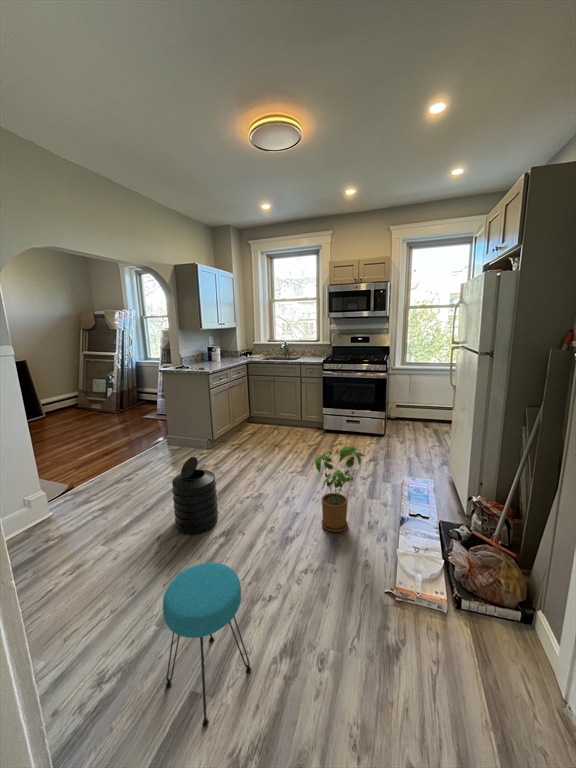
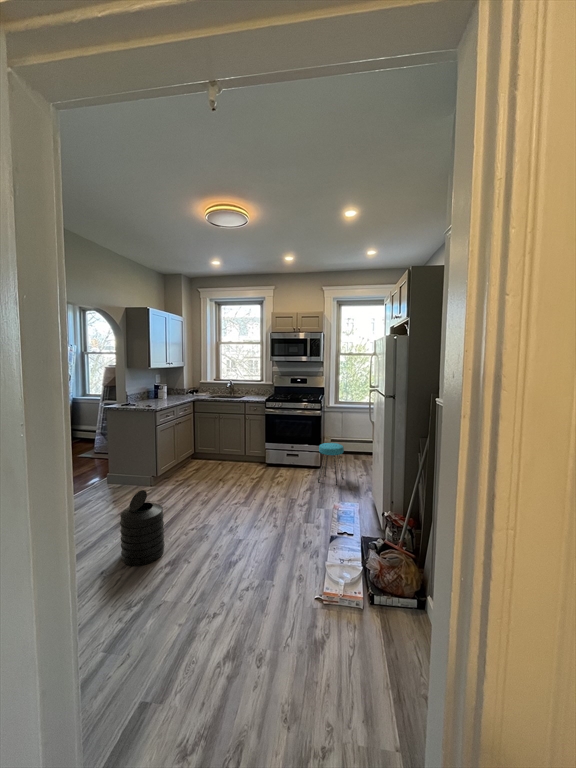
house plant: present [315,446,365,532] -> none [256,475,300,554]
stool: present [163,563,251,726] -> present [318,443,344,485]

